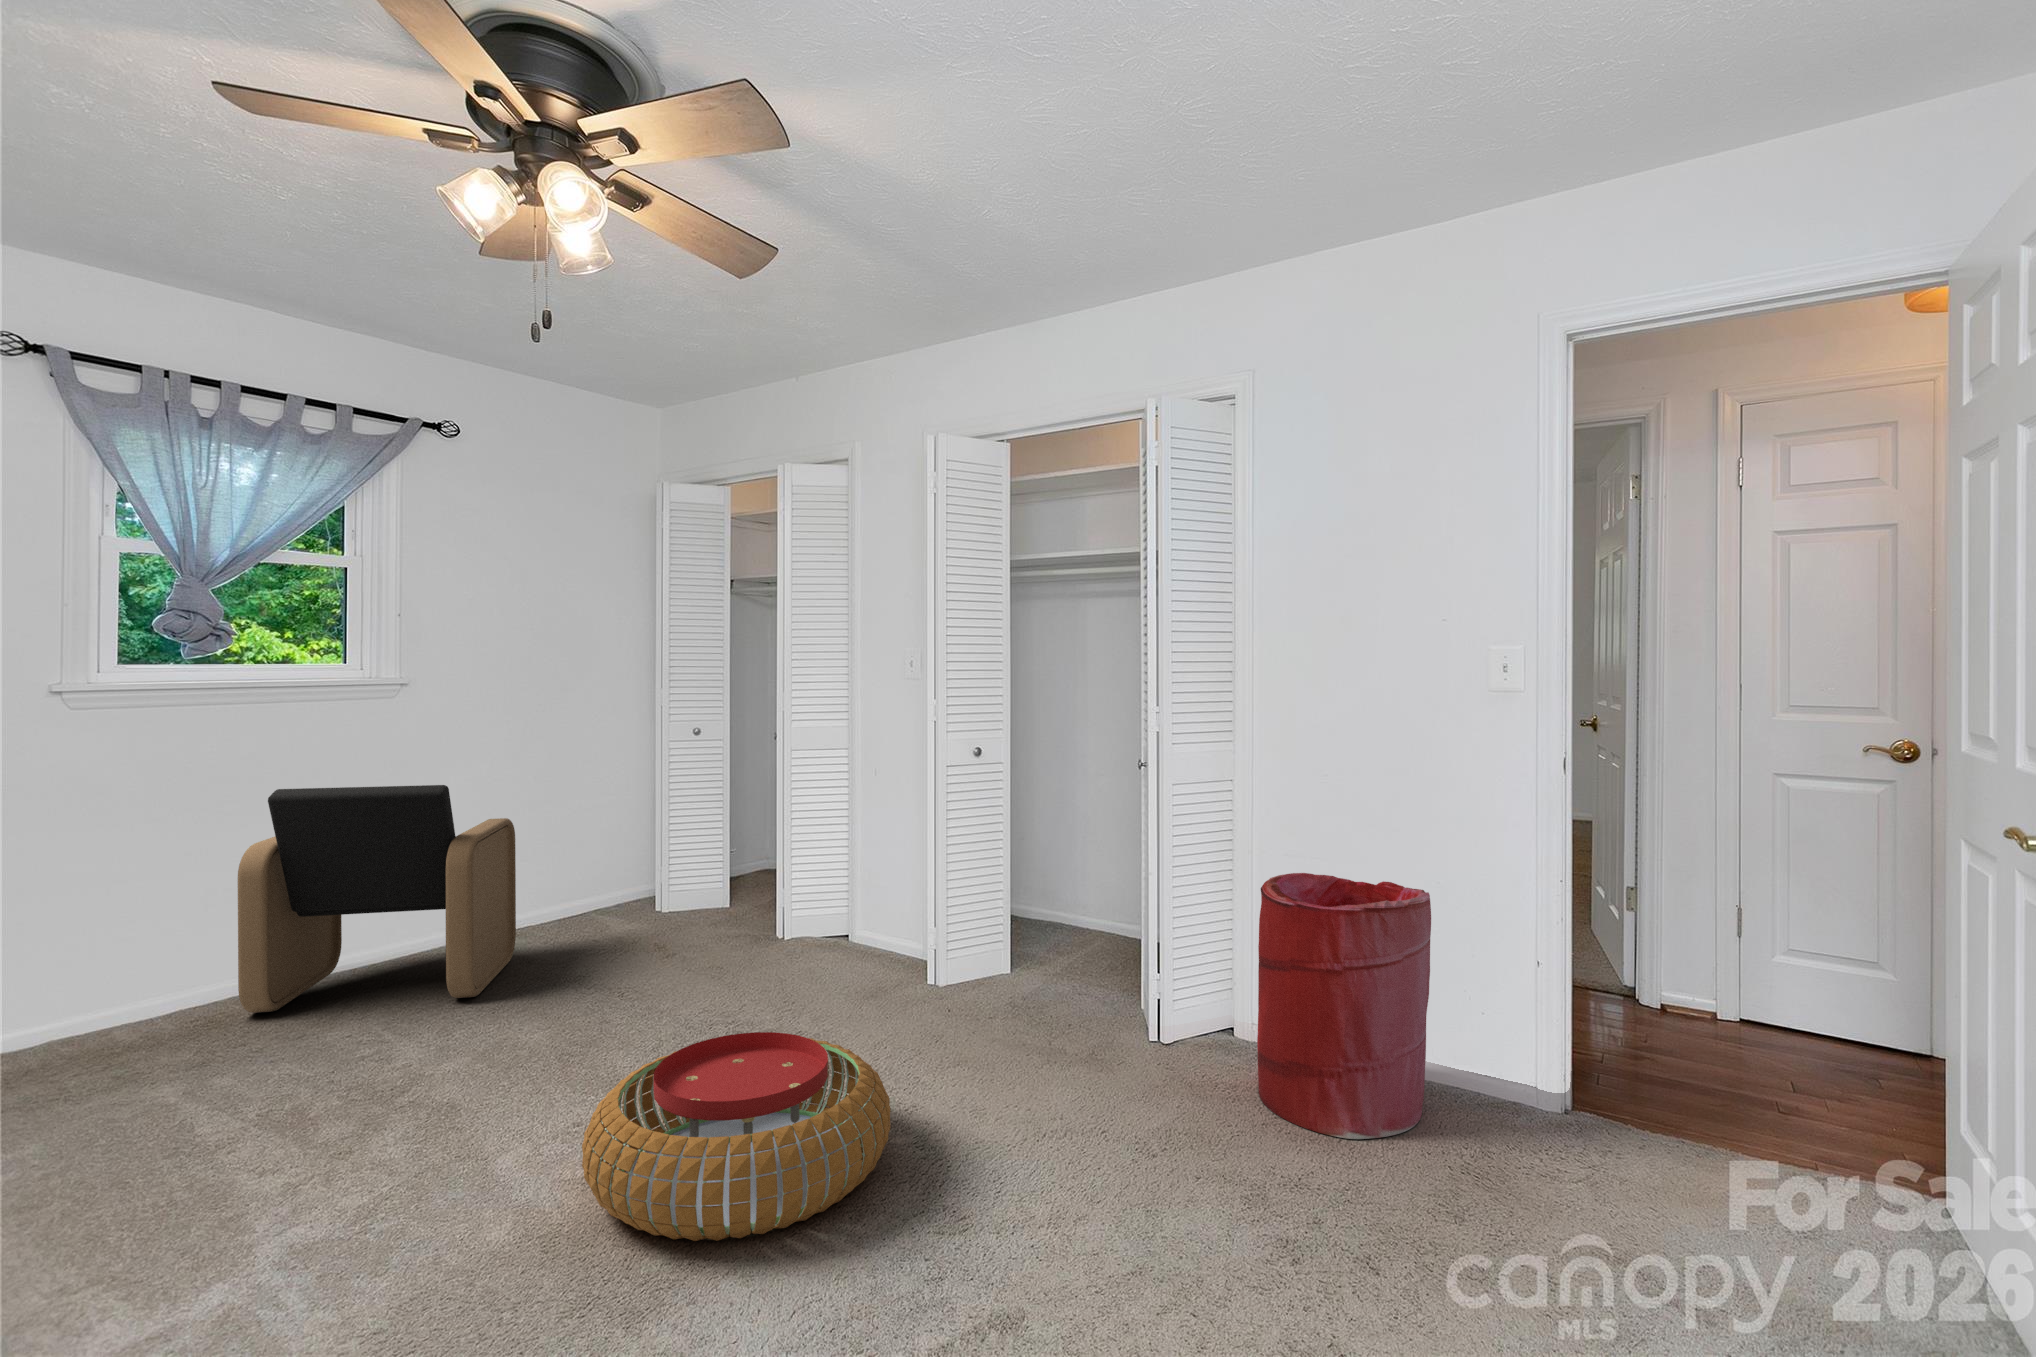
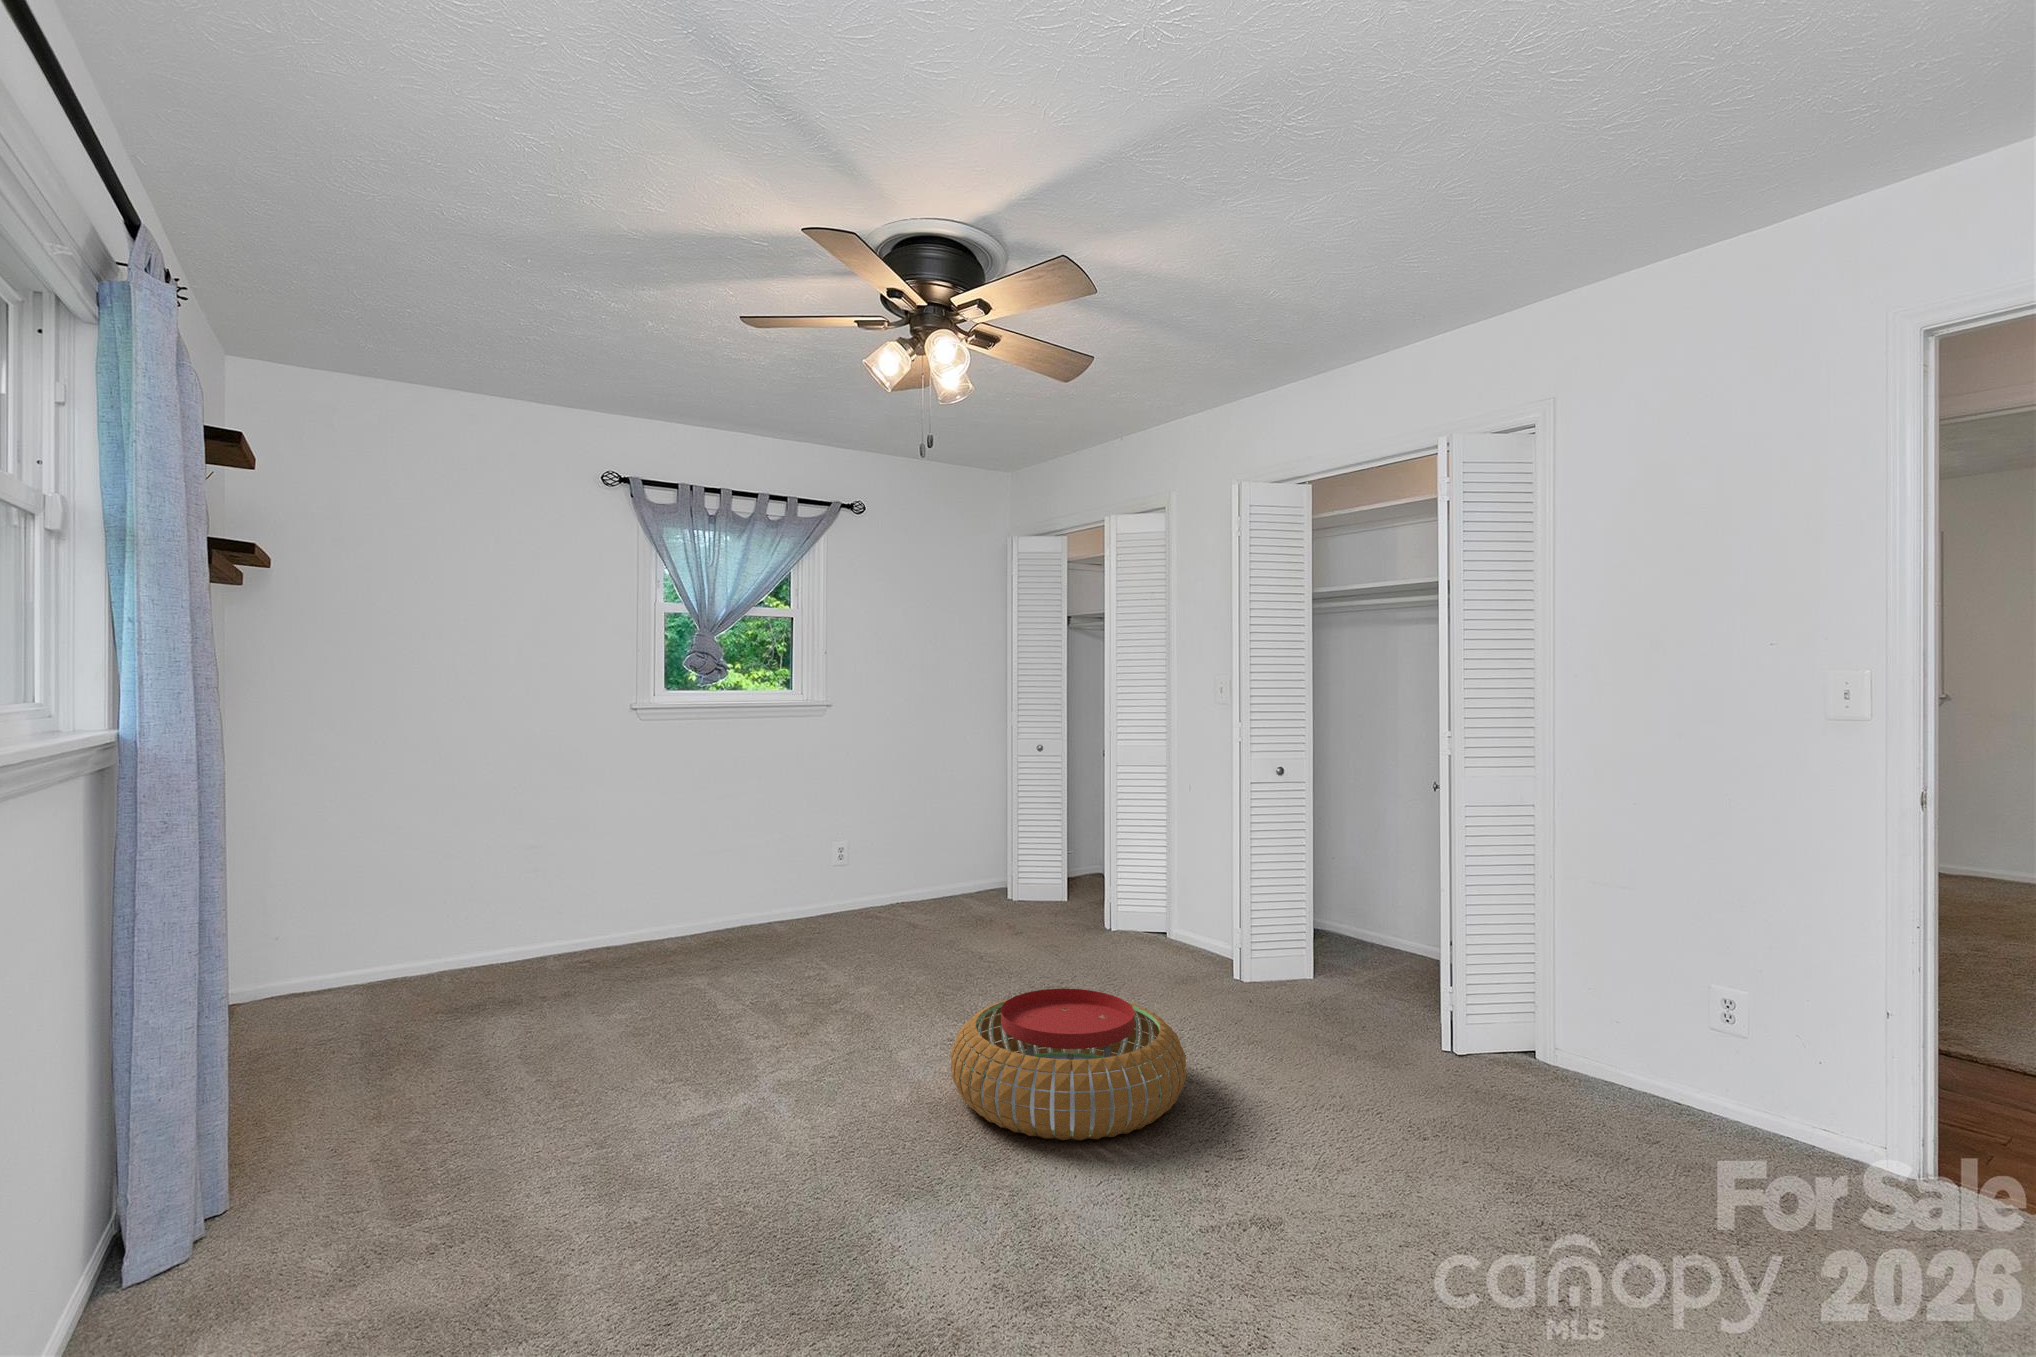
armchair: present [238,785,516,1013] -> none [725,781,903,948]
laundry hamper: present [1257,873,1431,1139] -> none [1549,897,1743,1165]

